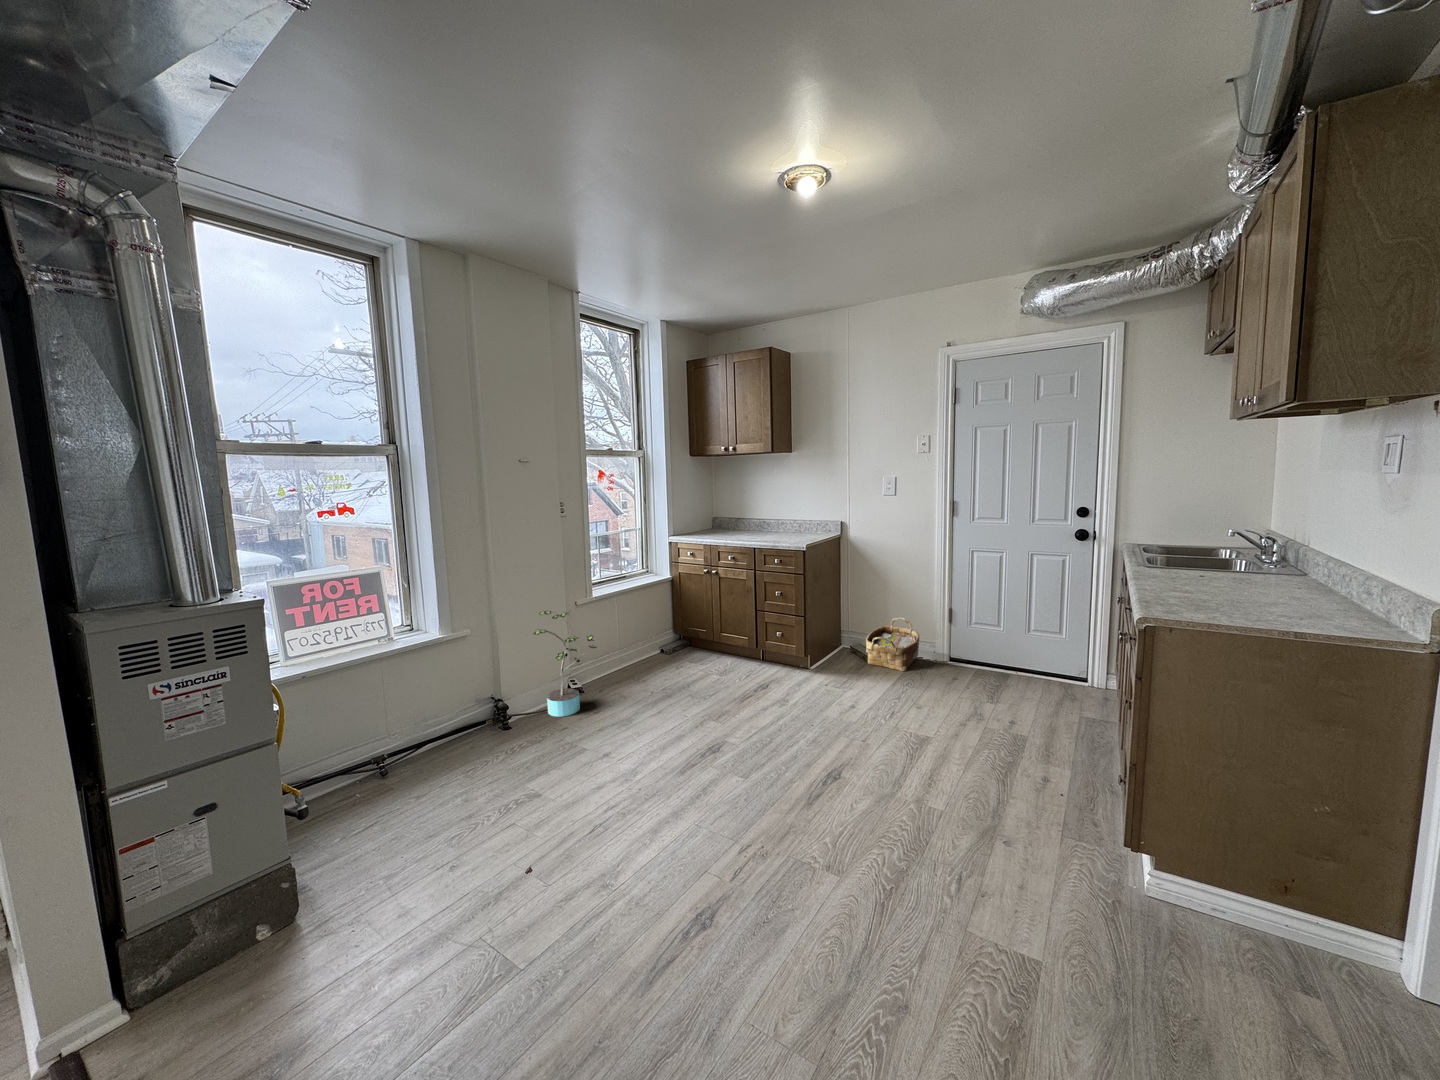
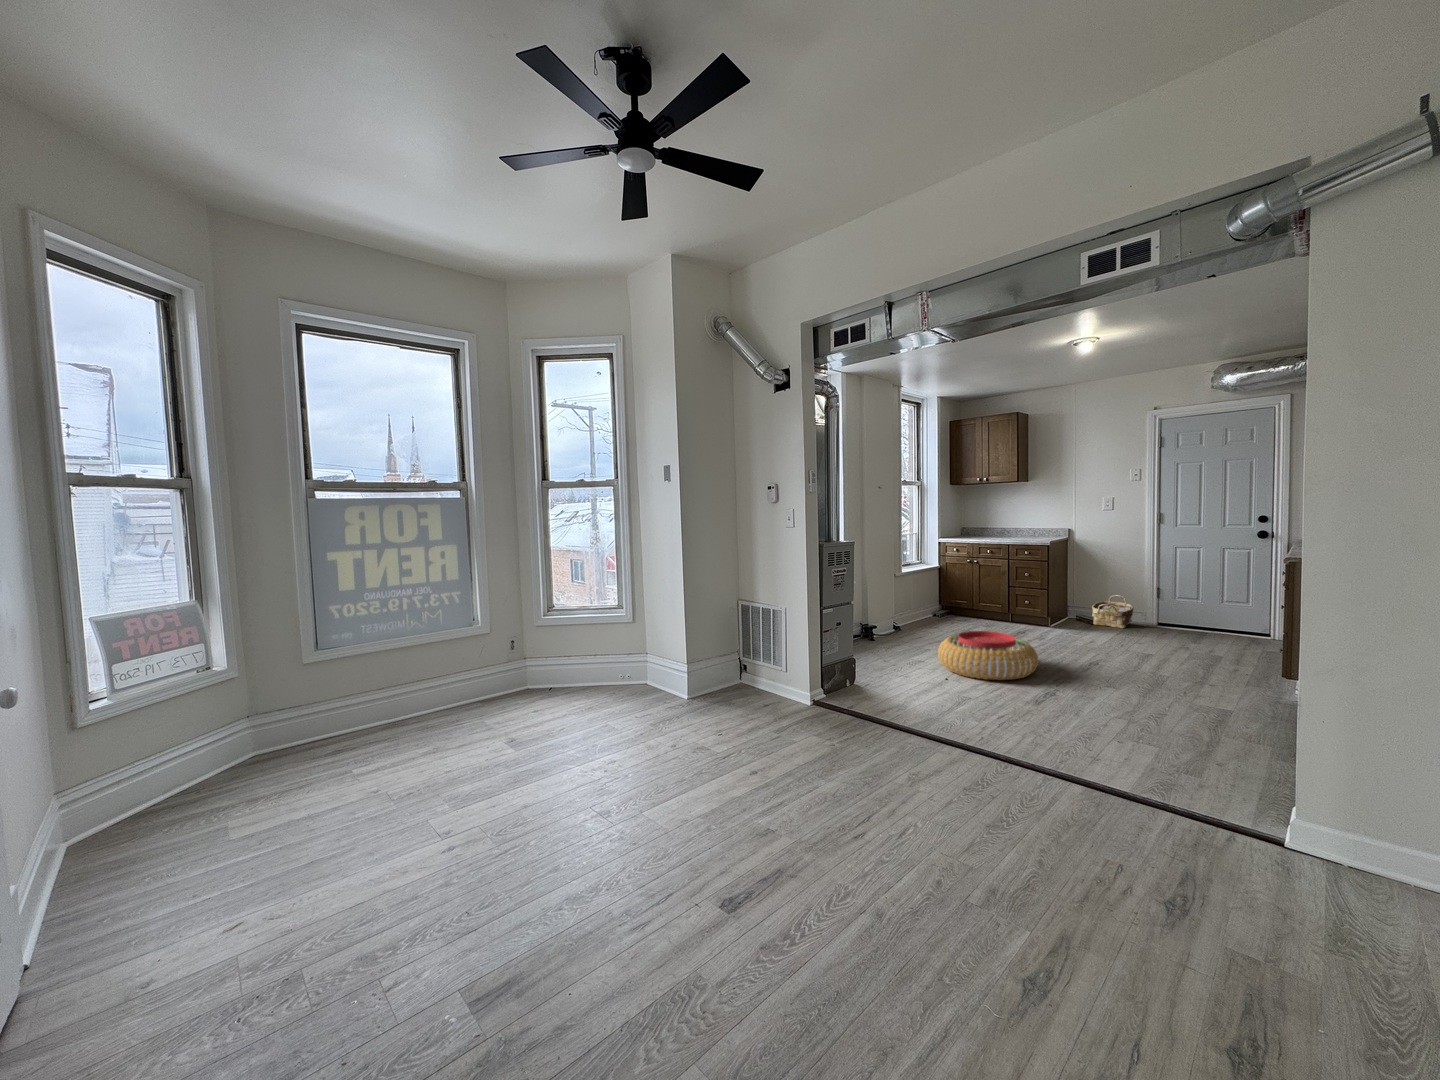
potted plant: present [533,611,596,717] -> none [883,573,919,637]
pouf: none [538,742,715,875] -> present [938,631,1038,680]

